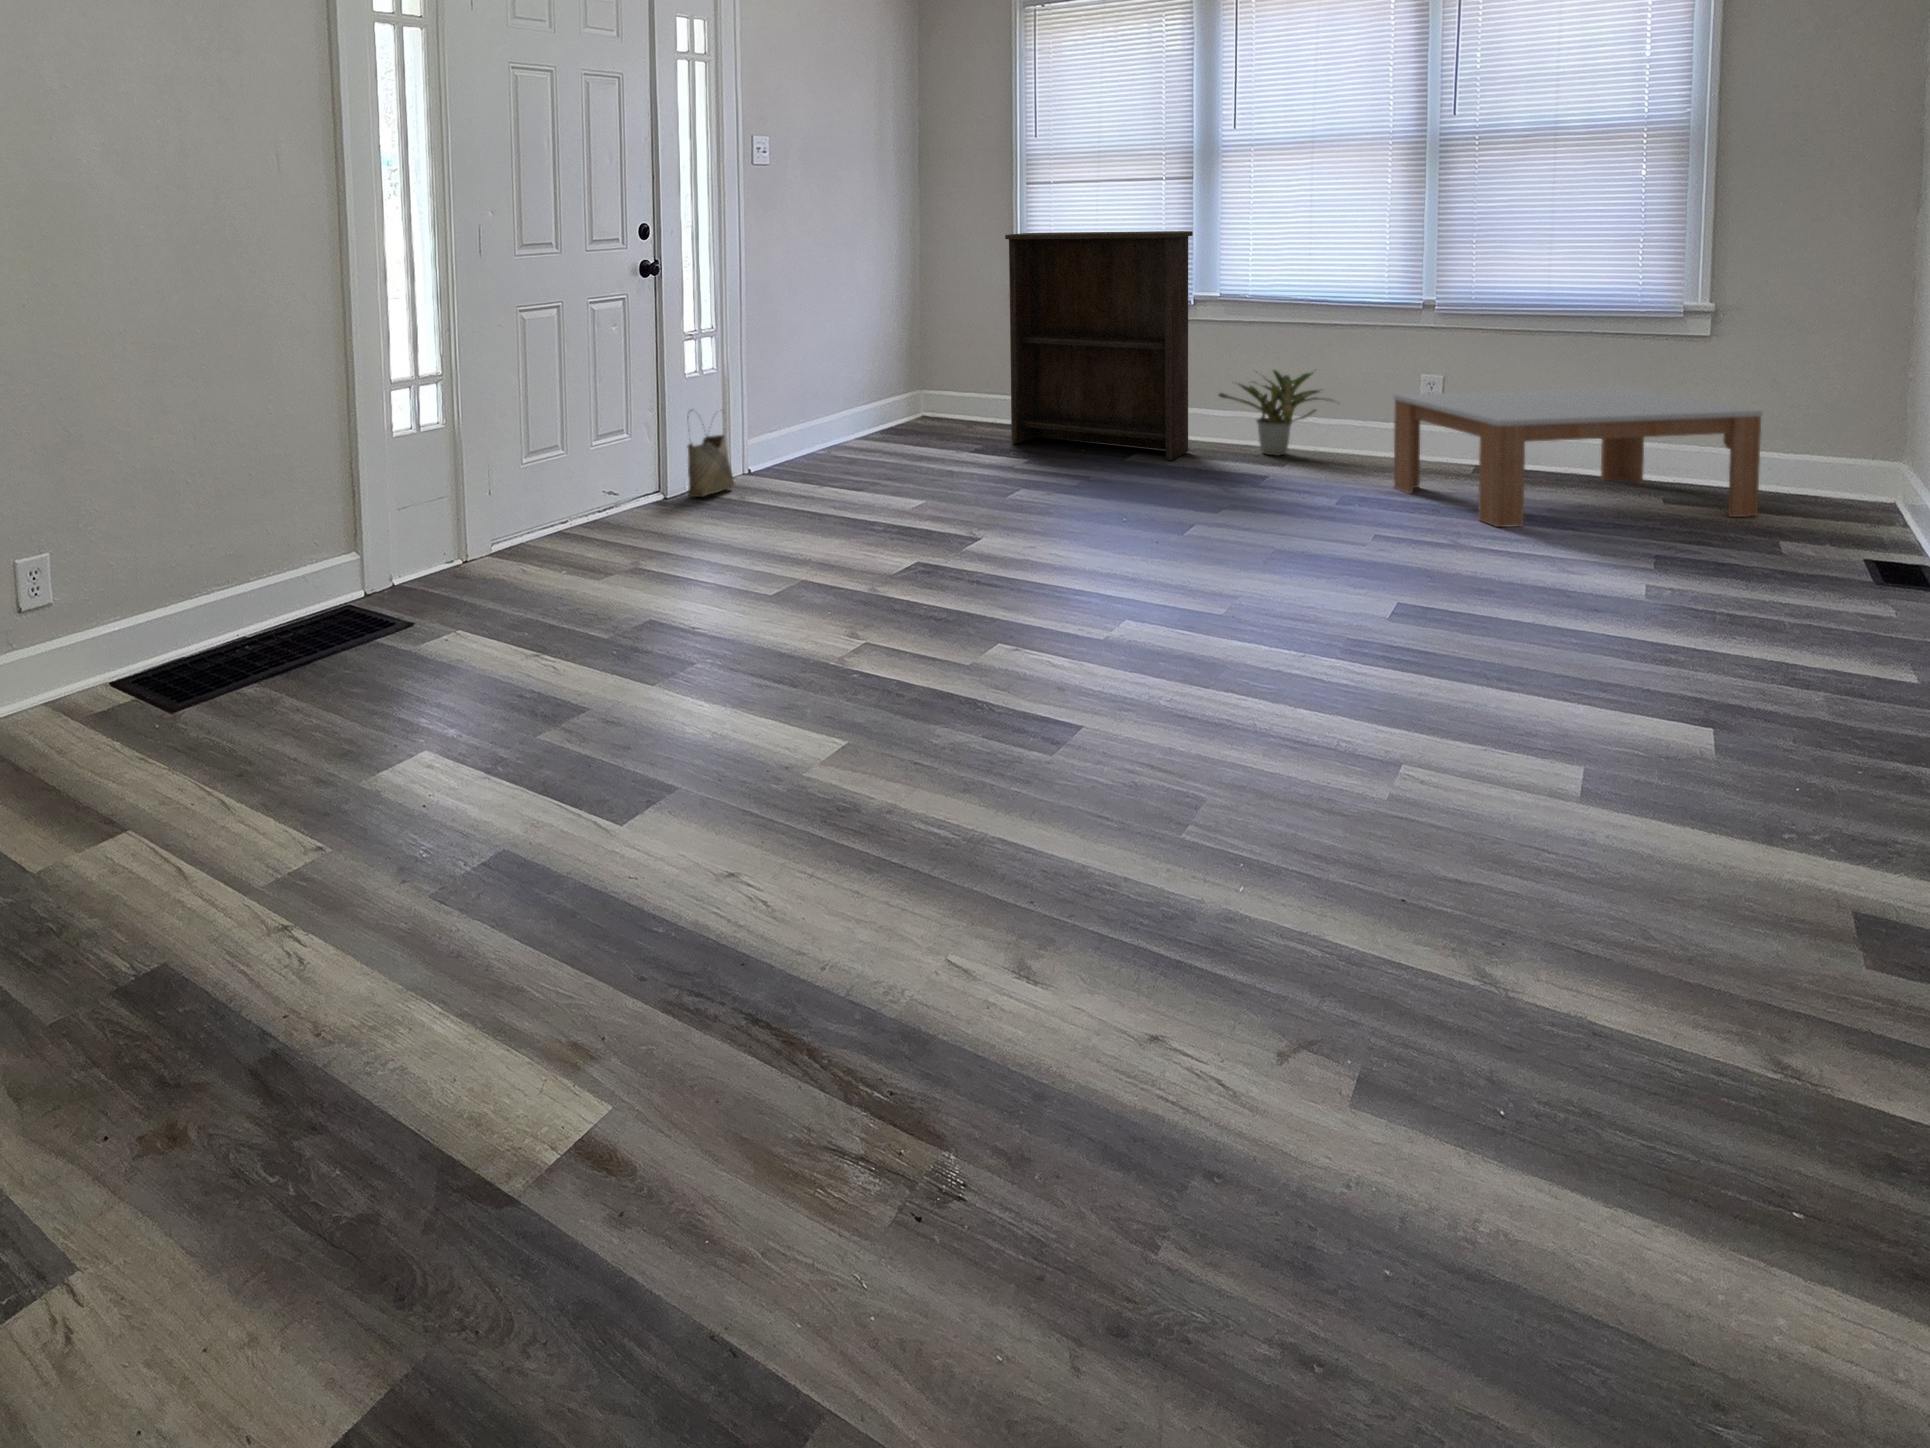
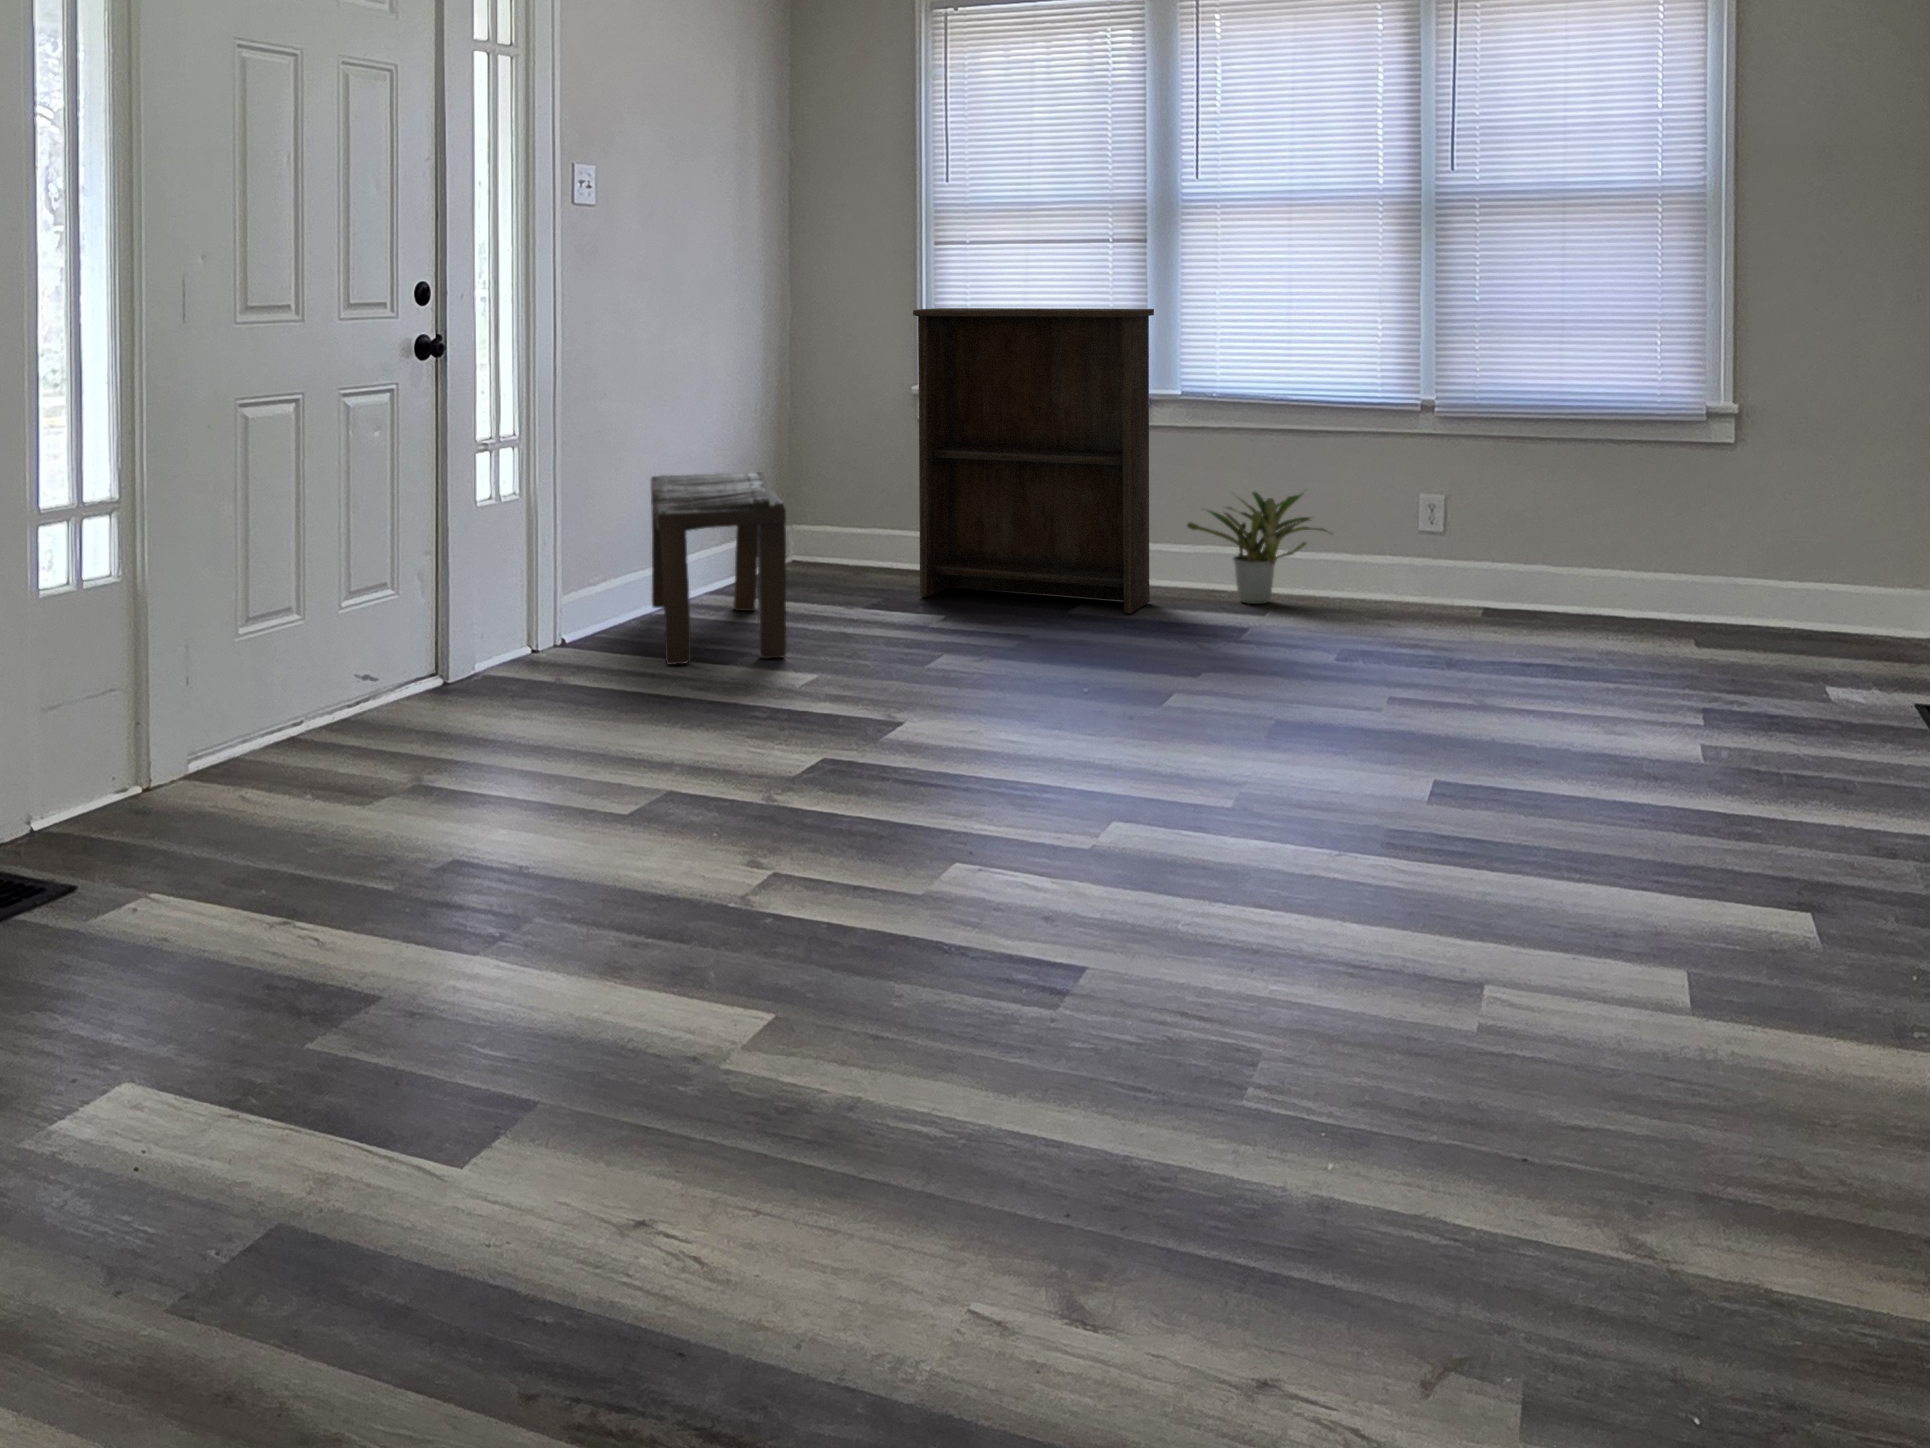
bench: none [811,352,905,488] -> present [651,472,786,665]
coffee table: present [1394,386,1763,527] -> none [1402,507,1804,684]
woven basket: present [688,410,734,497] -> none [475,554,543,683]

